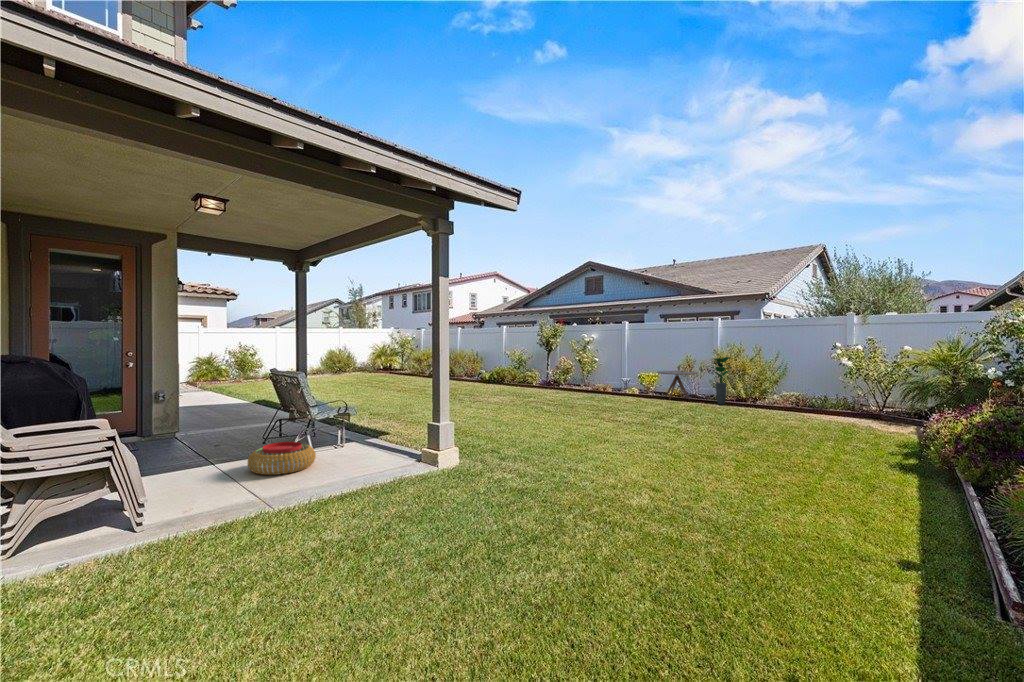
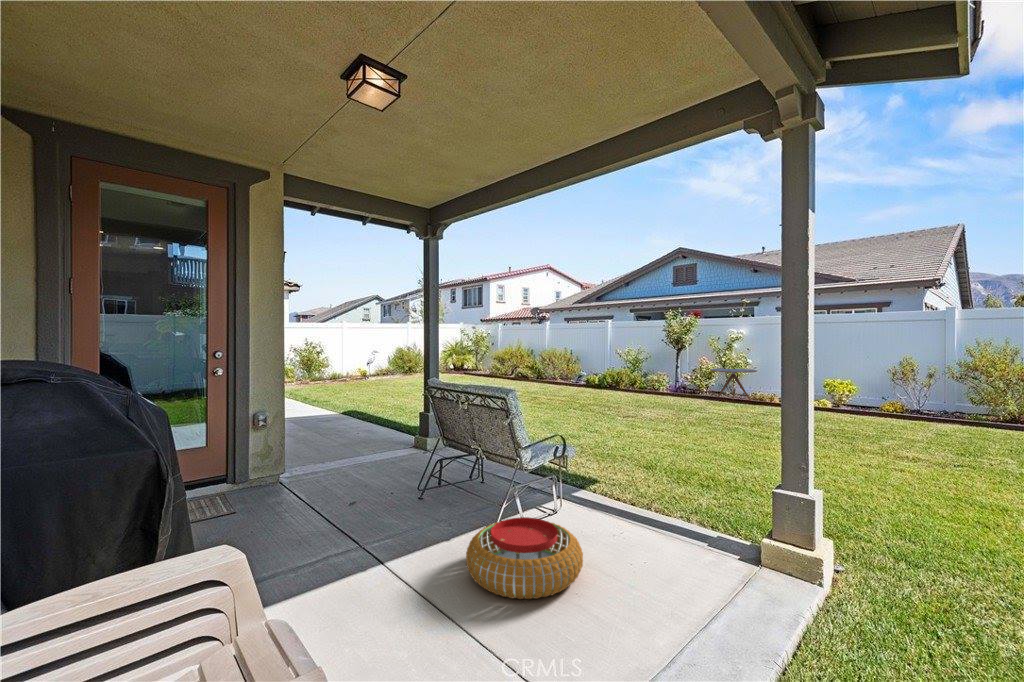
potted plant: present [713,357,732,405] -> none [959,359,1001,424]
round table: present [657,371,698,400] -> present [710,368,757,400]

